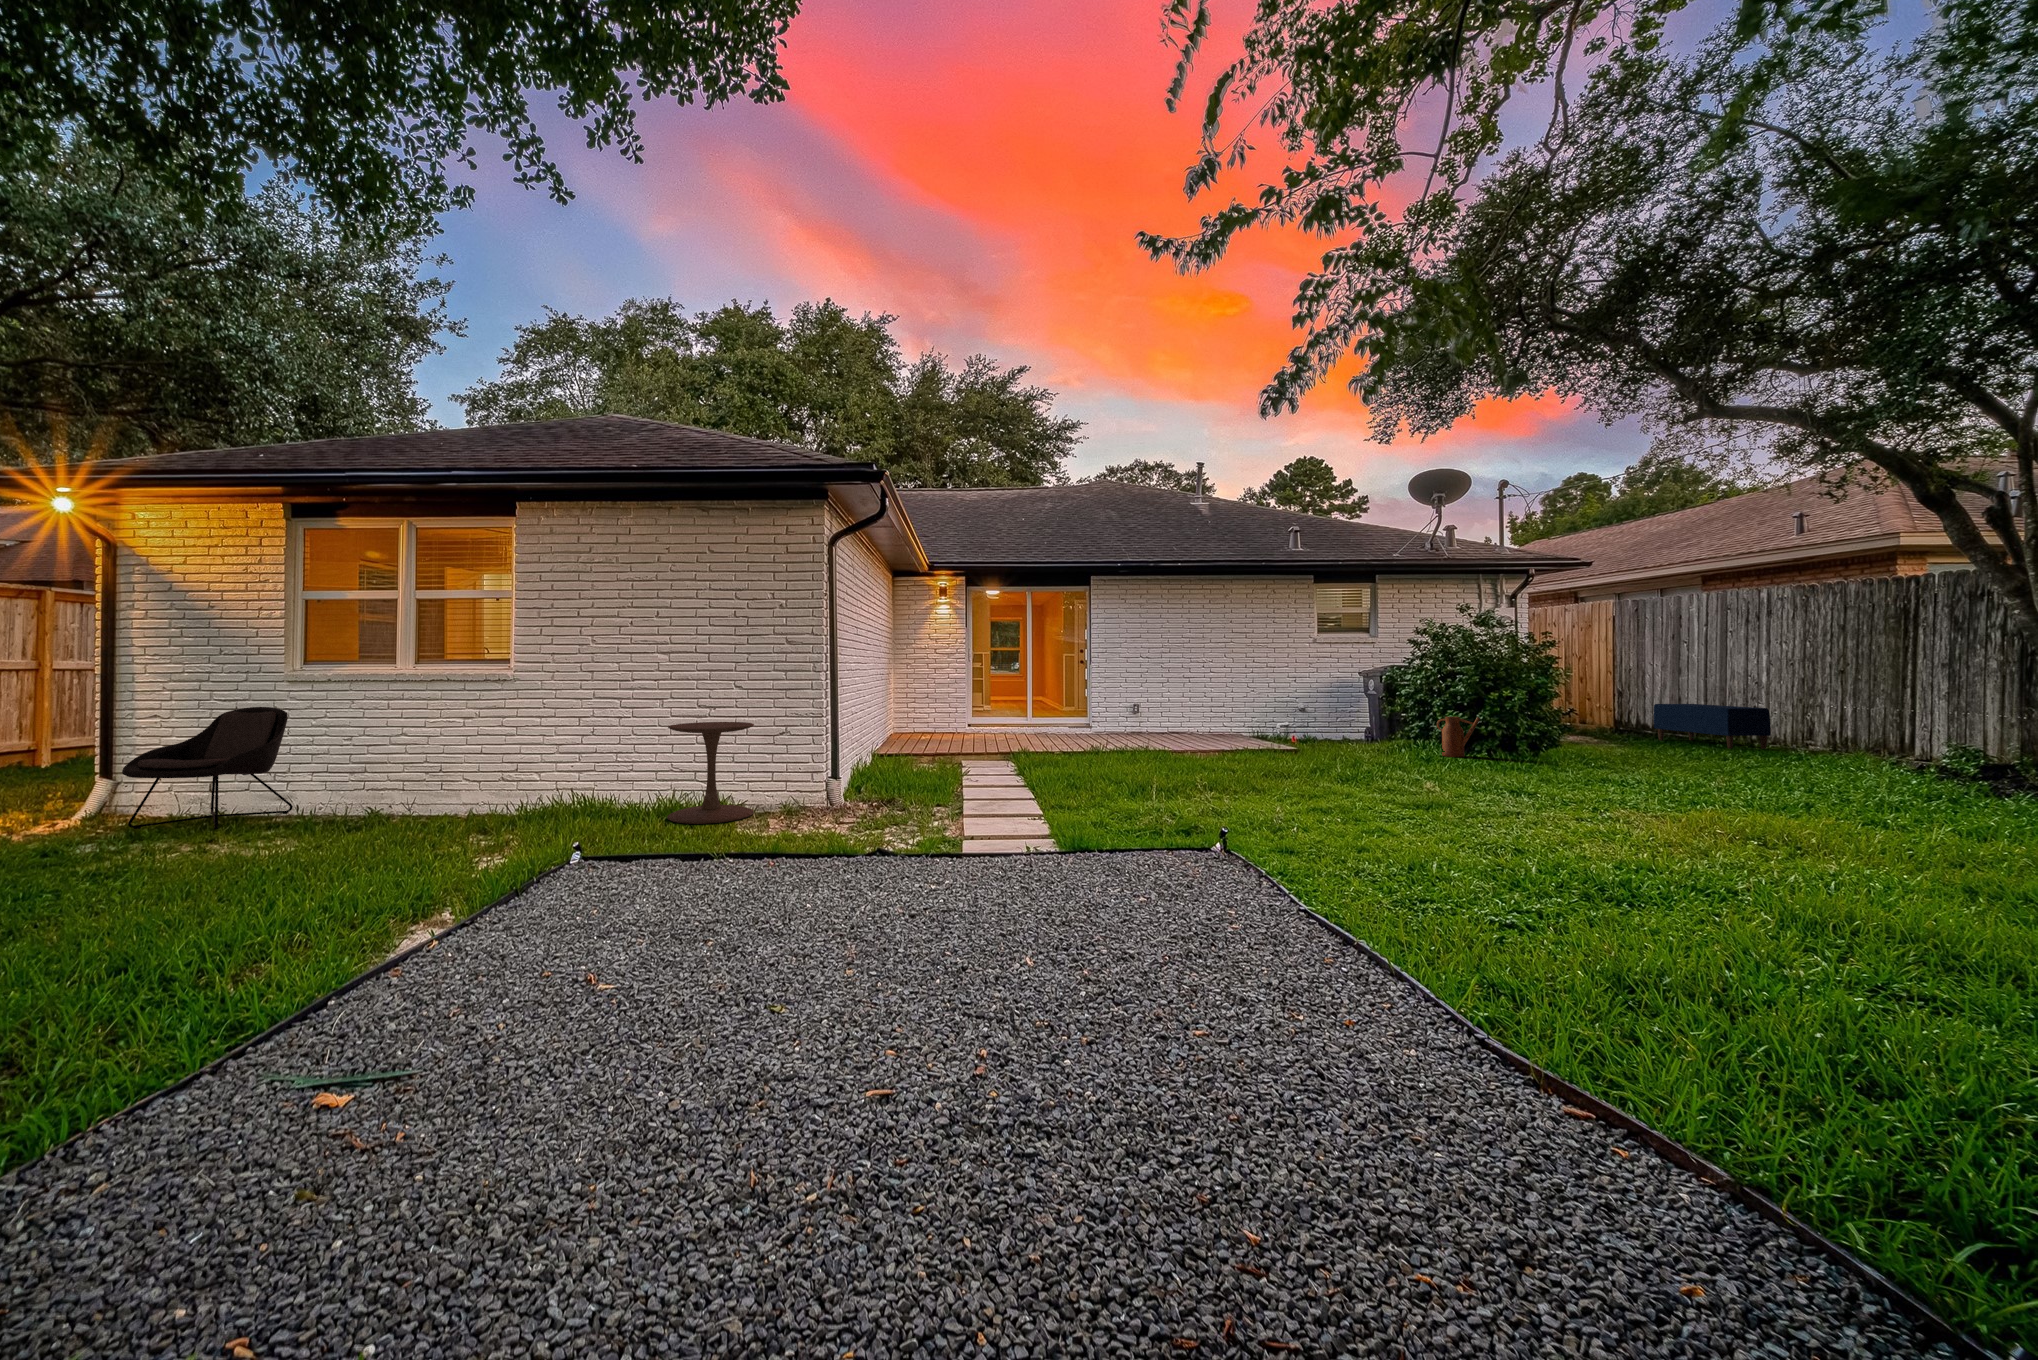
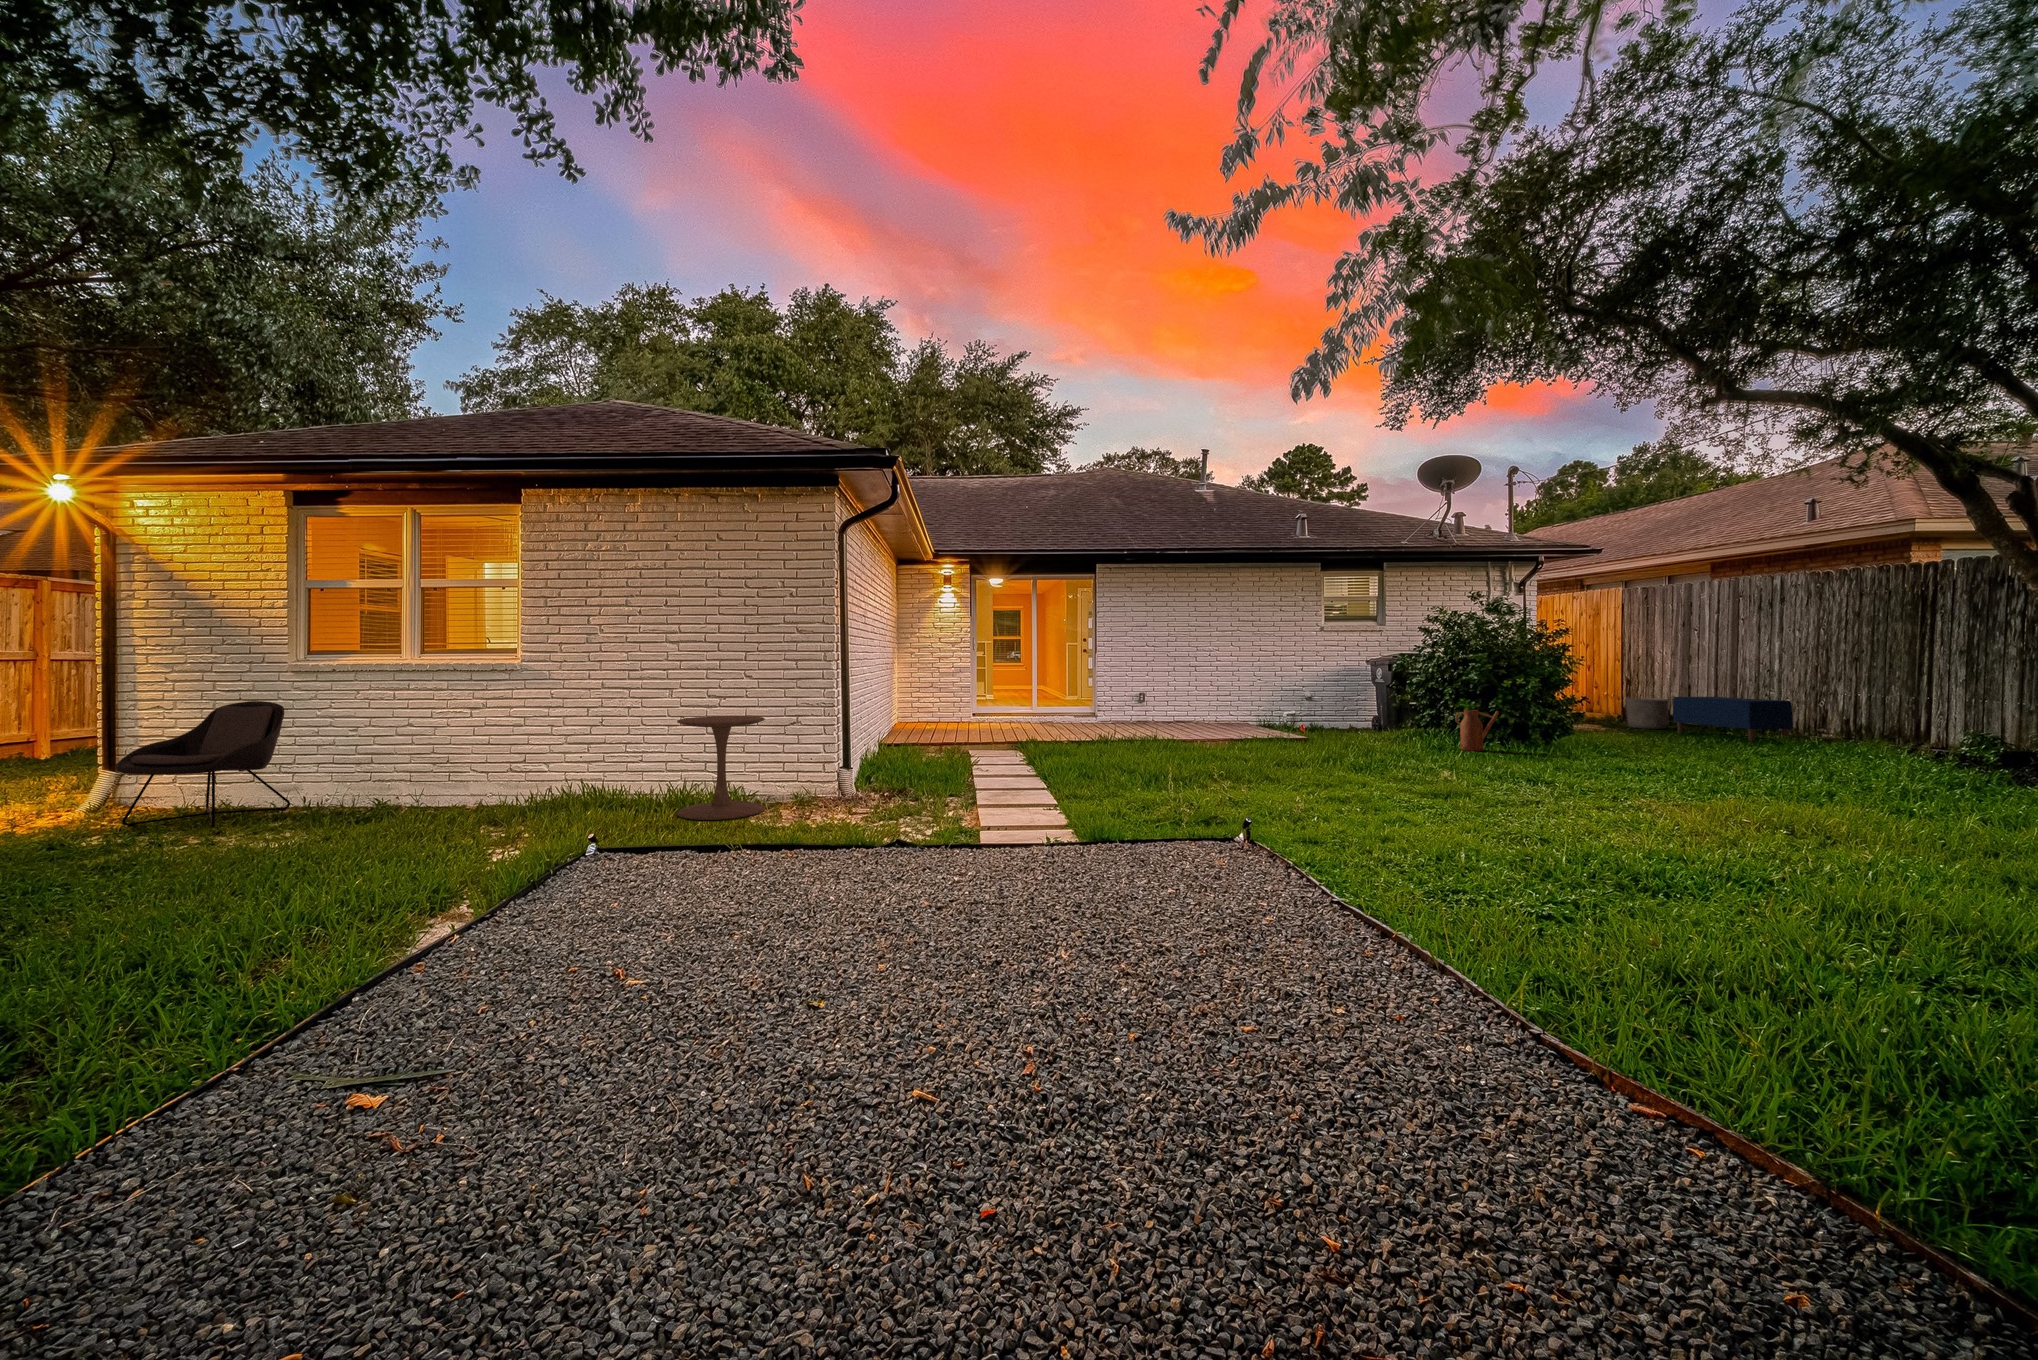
planter: none [1607,705,1650,736] -> present [1626,698,1669,729]

